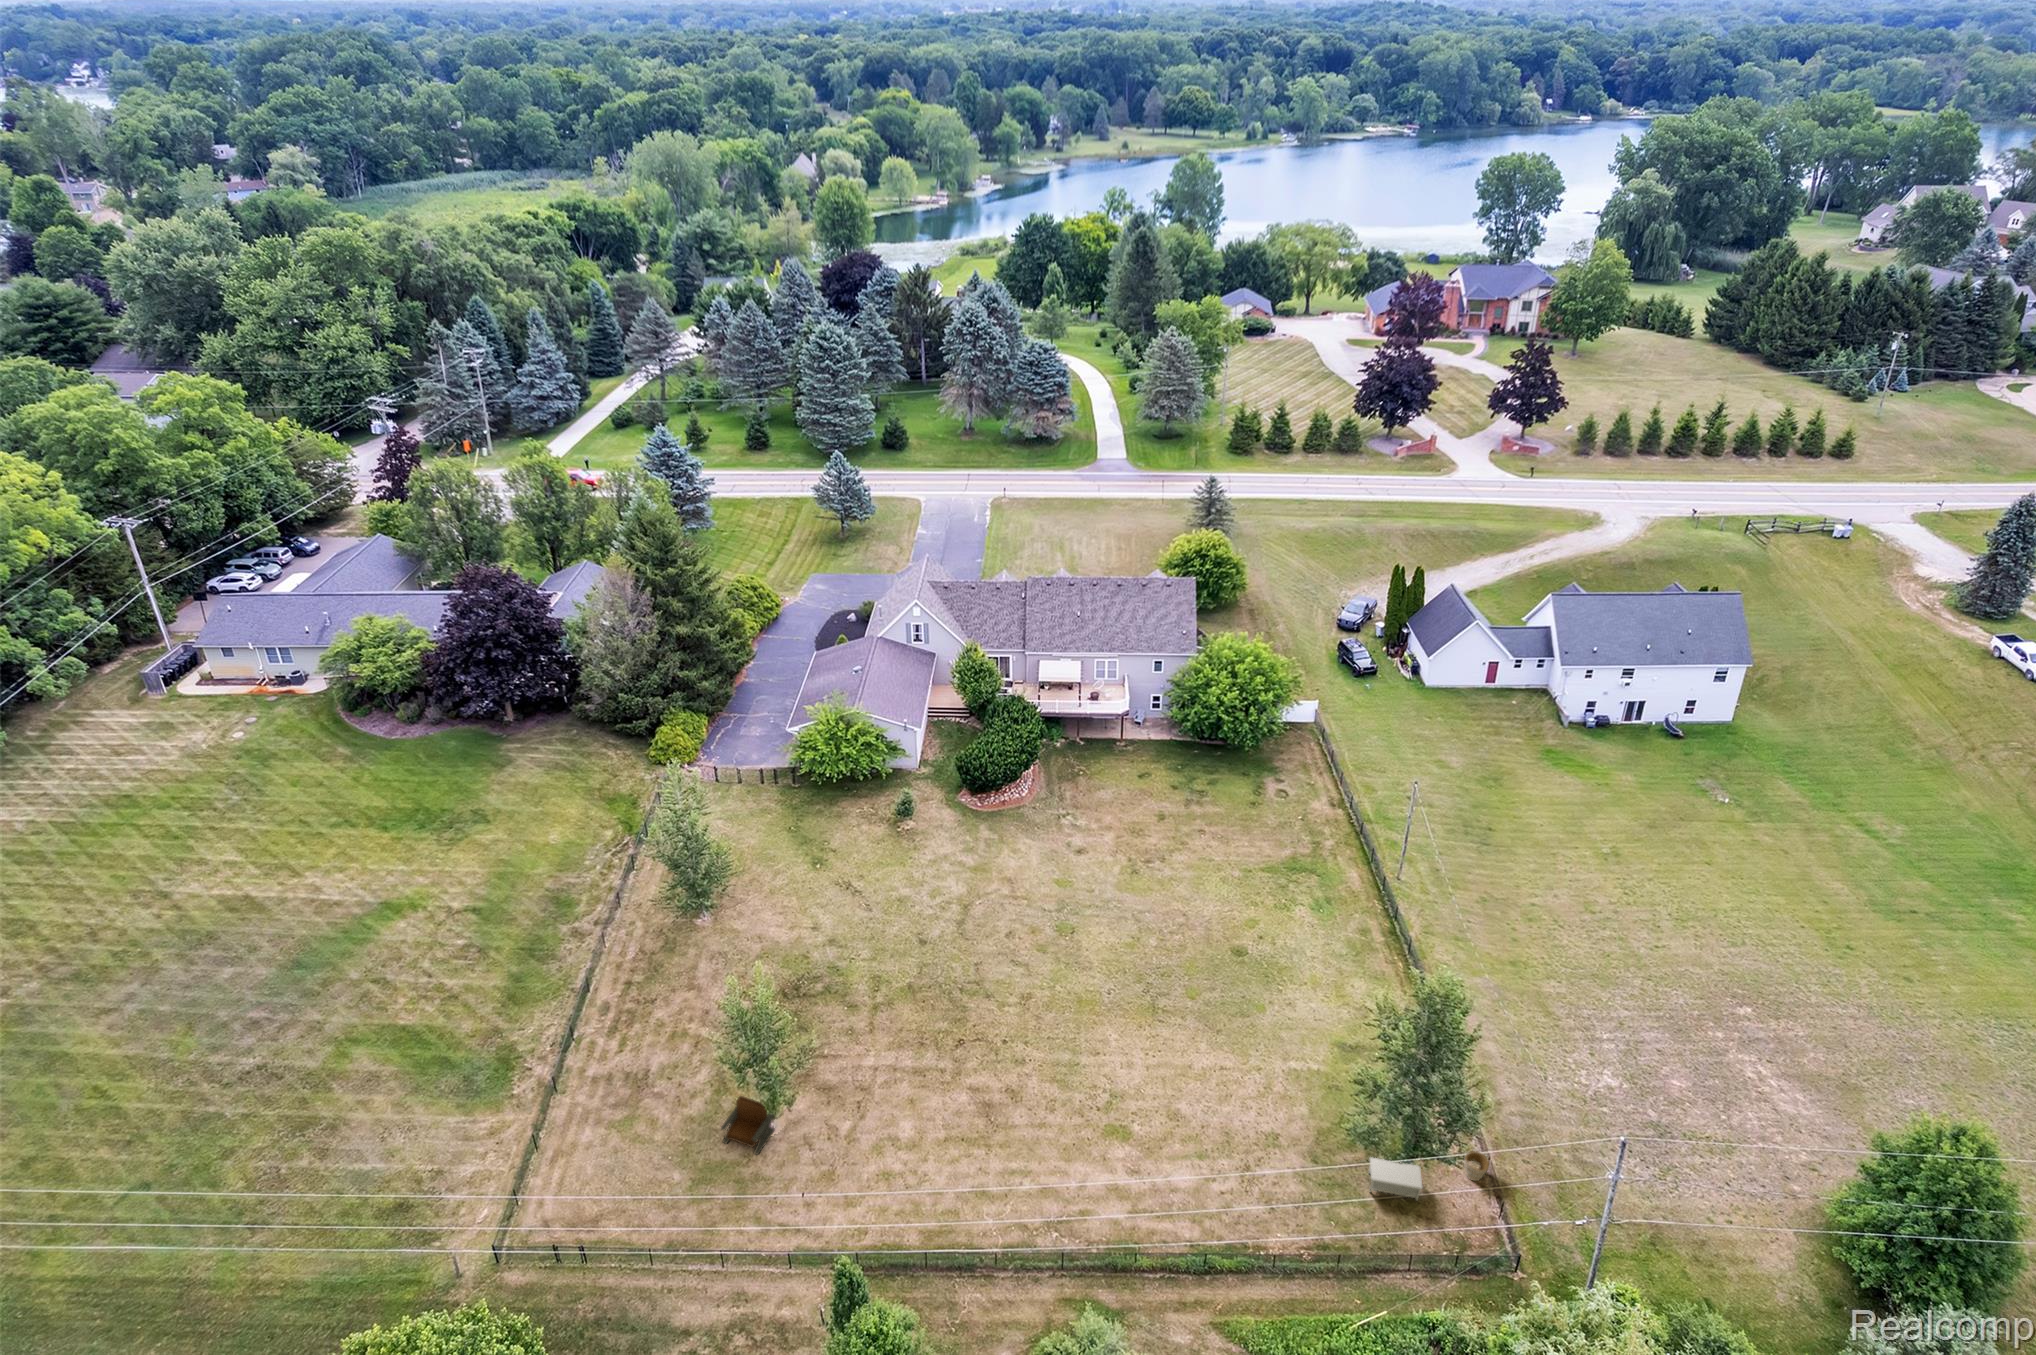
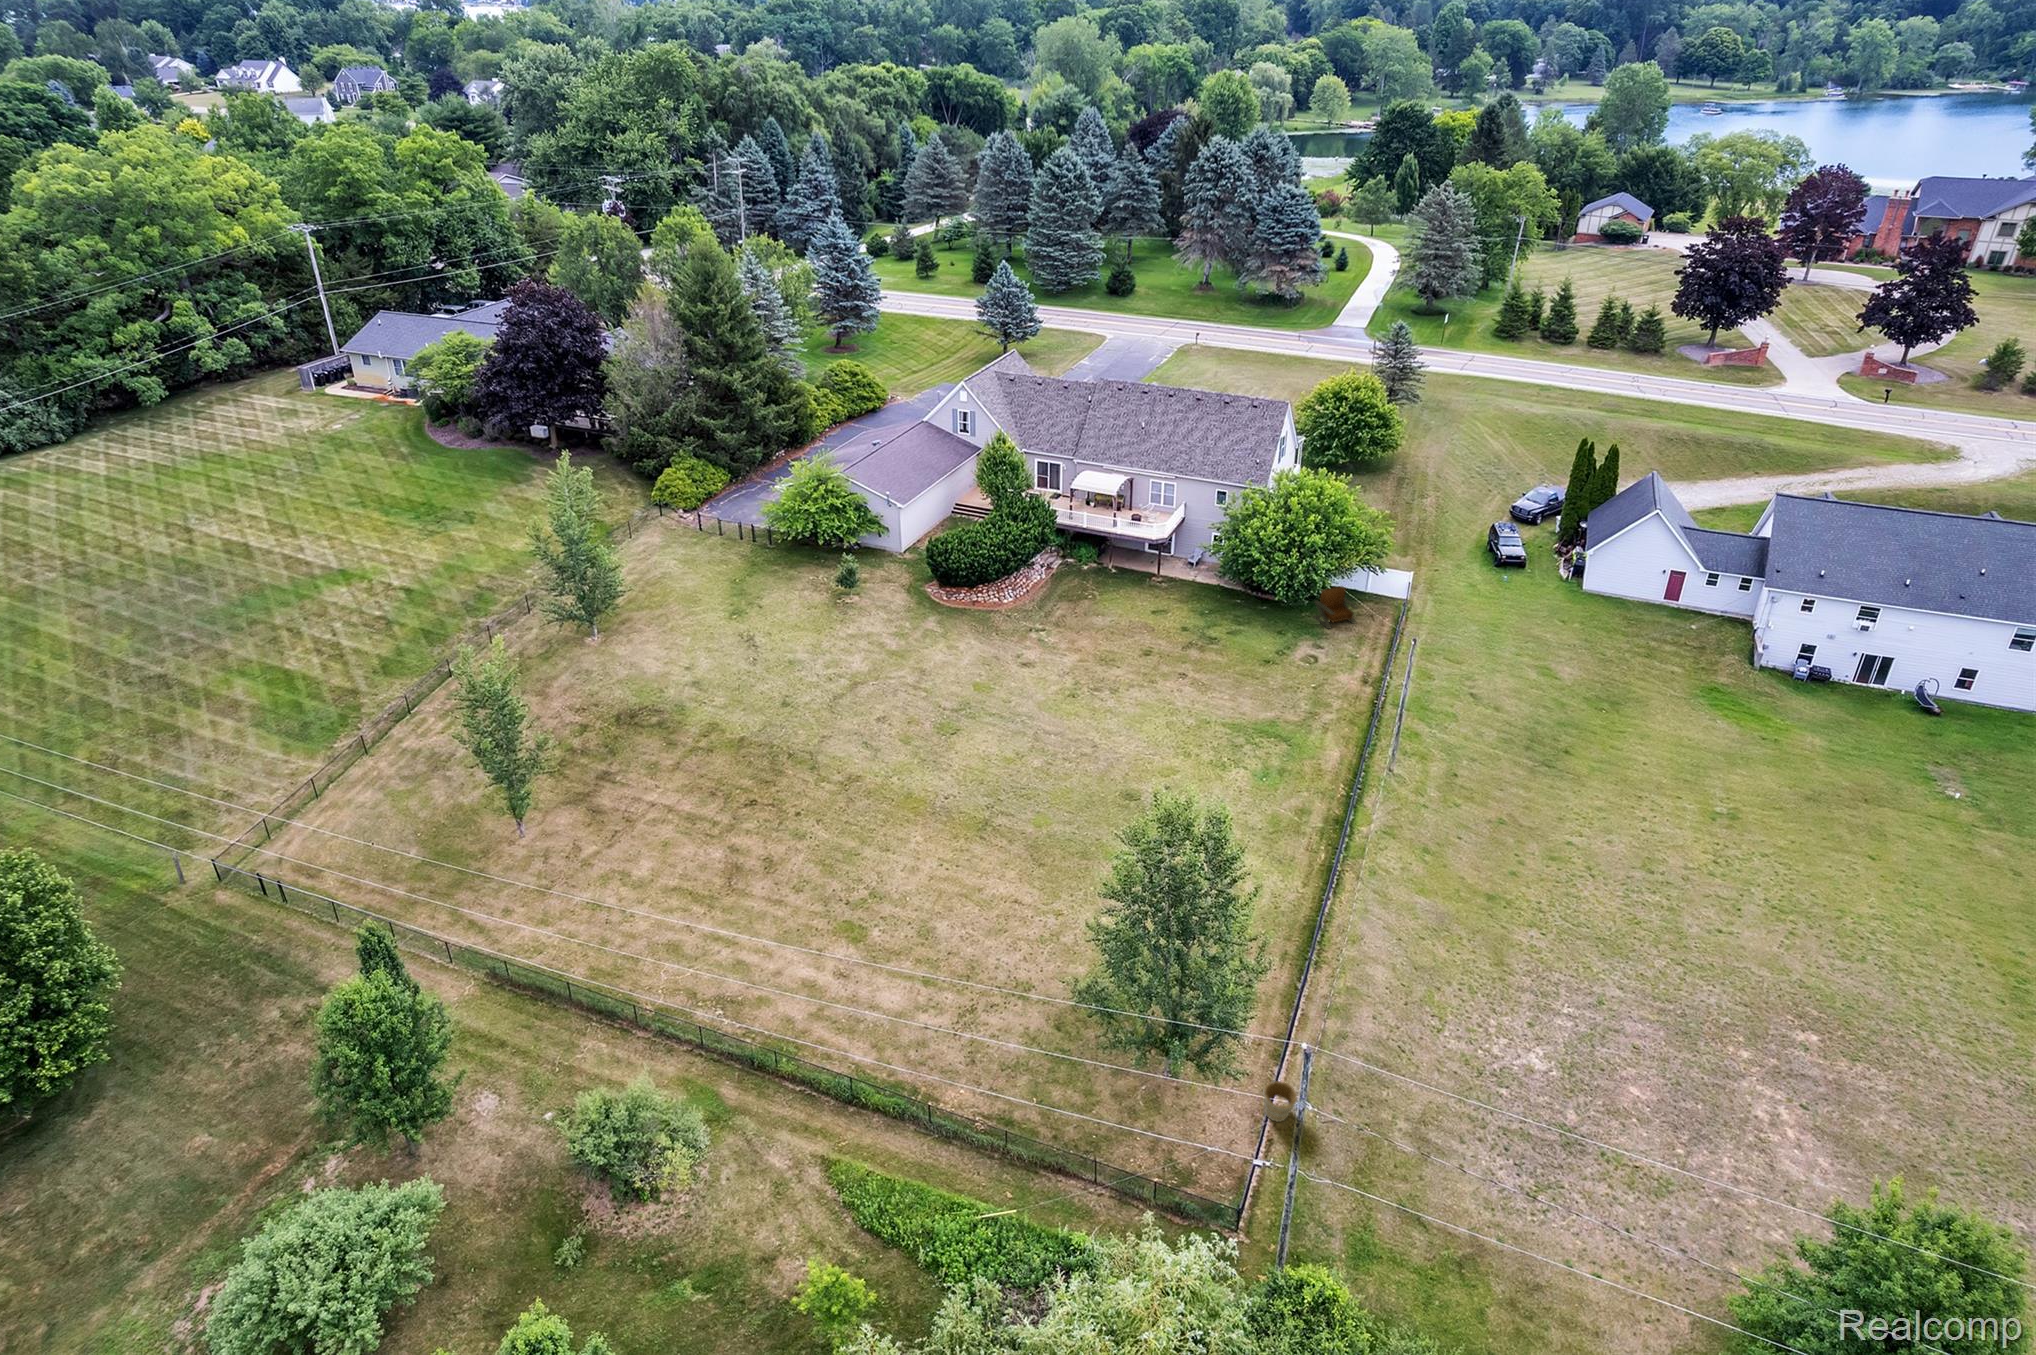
lounge chair: present [721,1096,775,1155] -> present [1313,586,1358,629]
storage bench: present [1369,1158,1422,1200] -> none [1120,1045,1196,1118]

